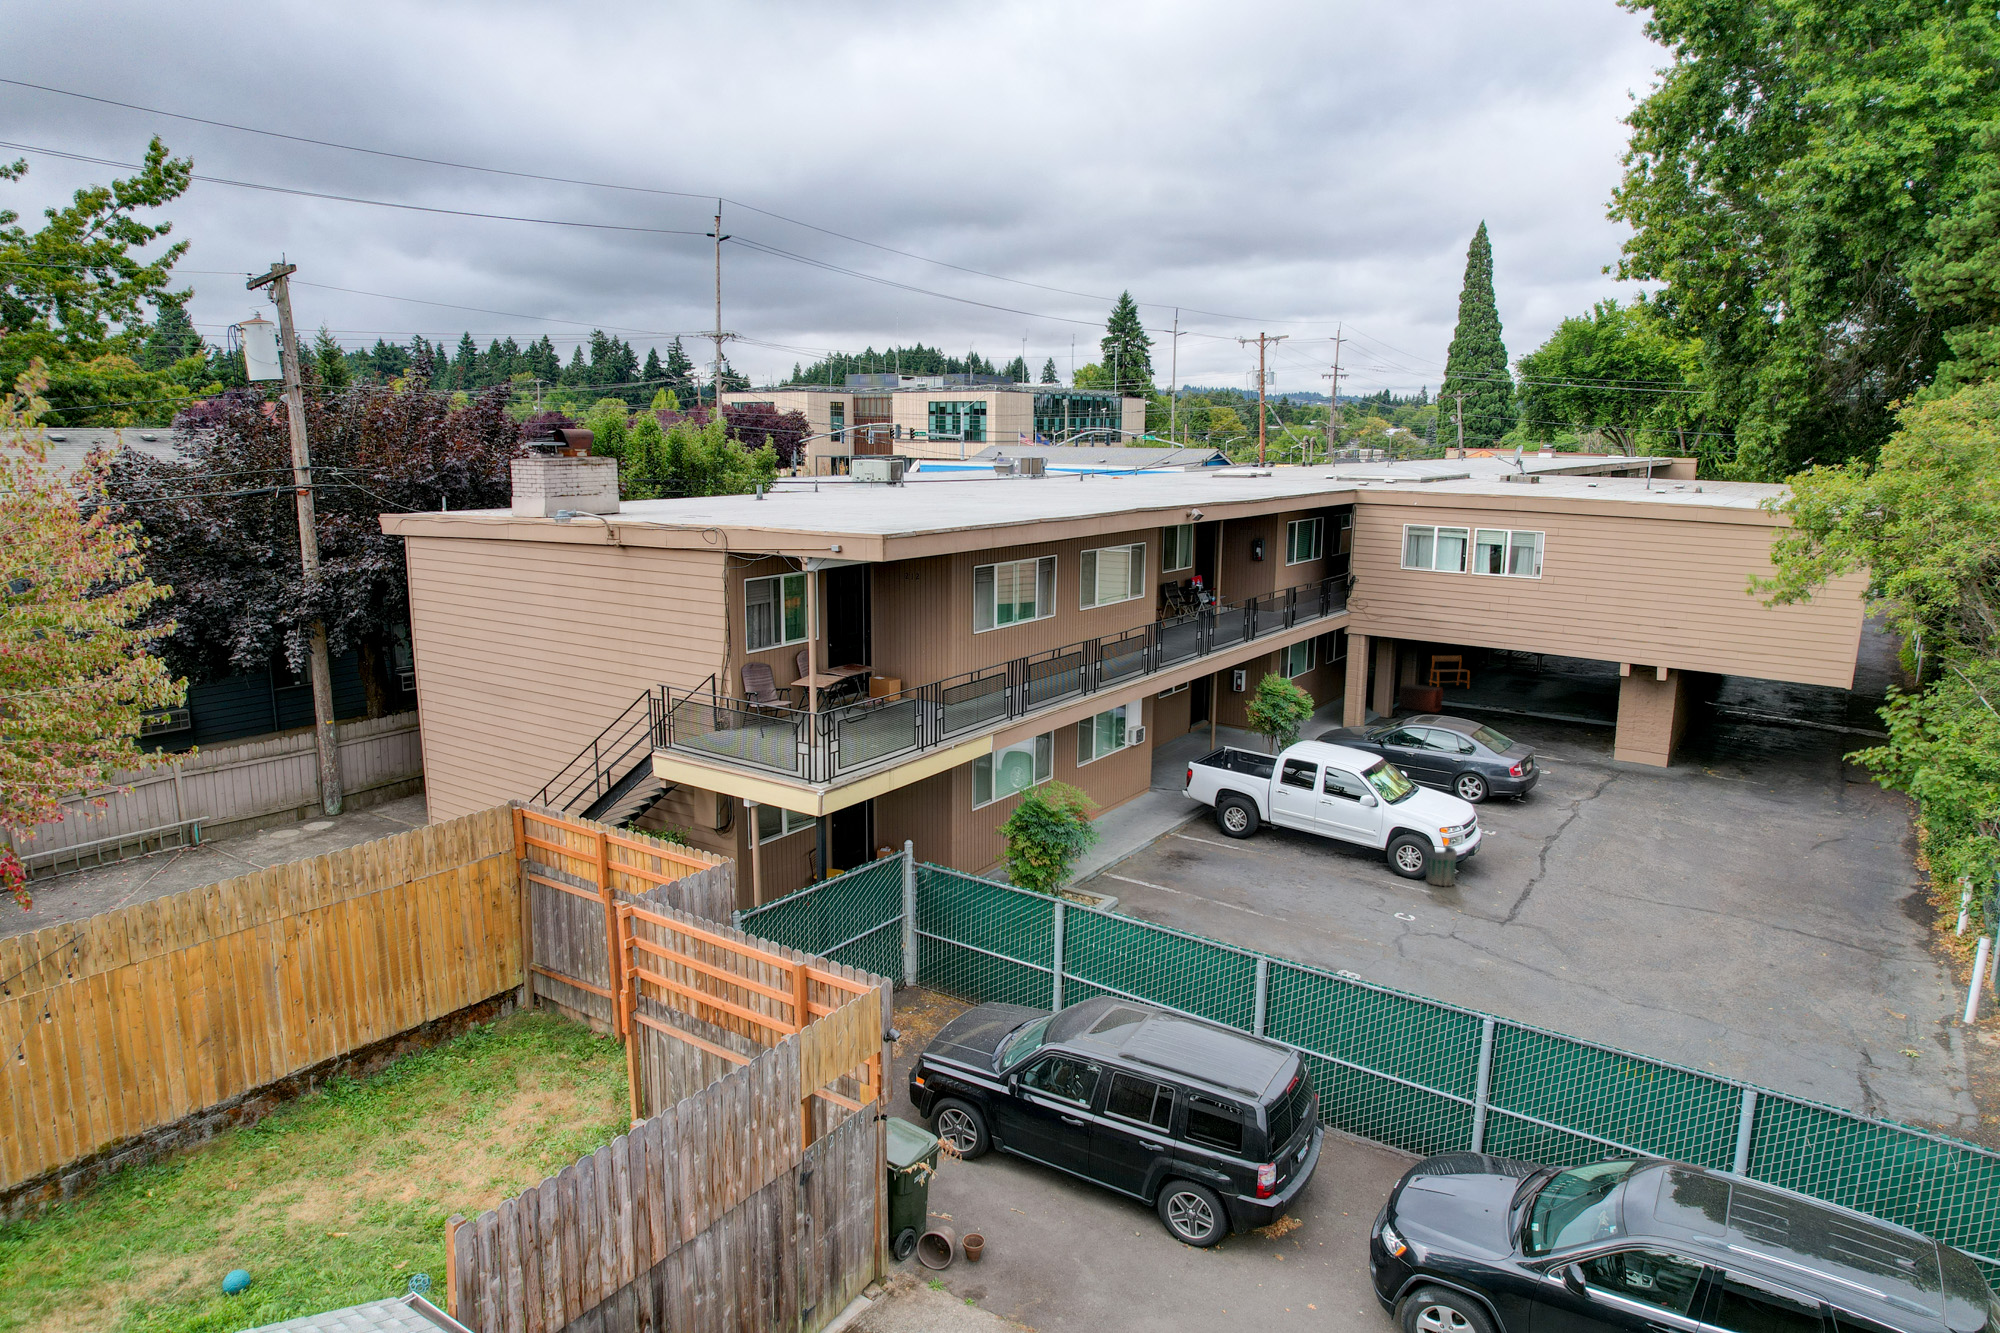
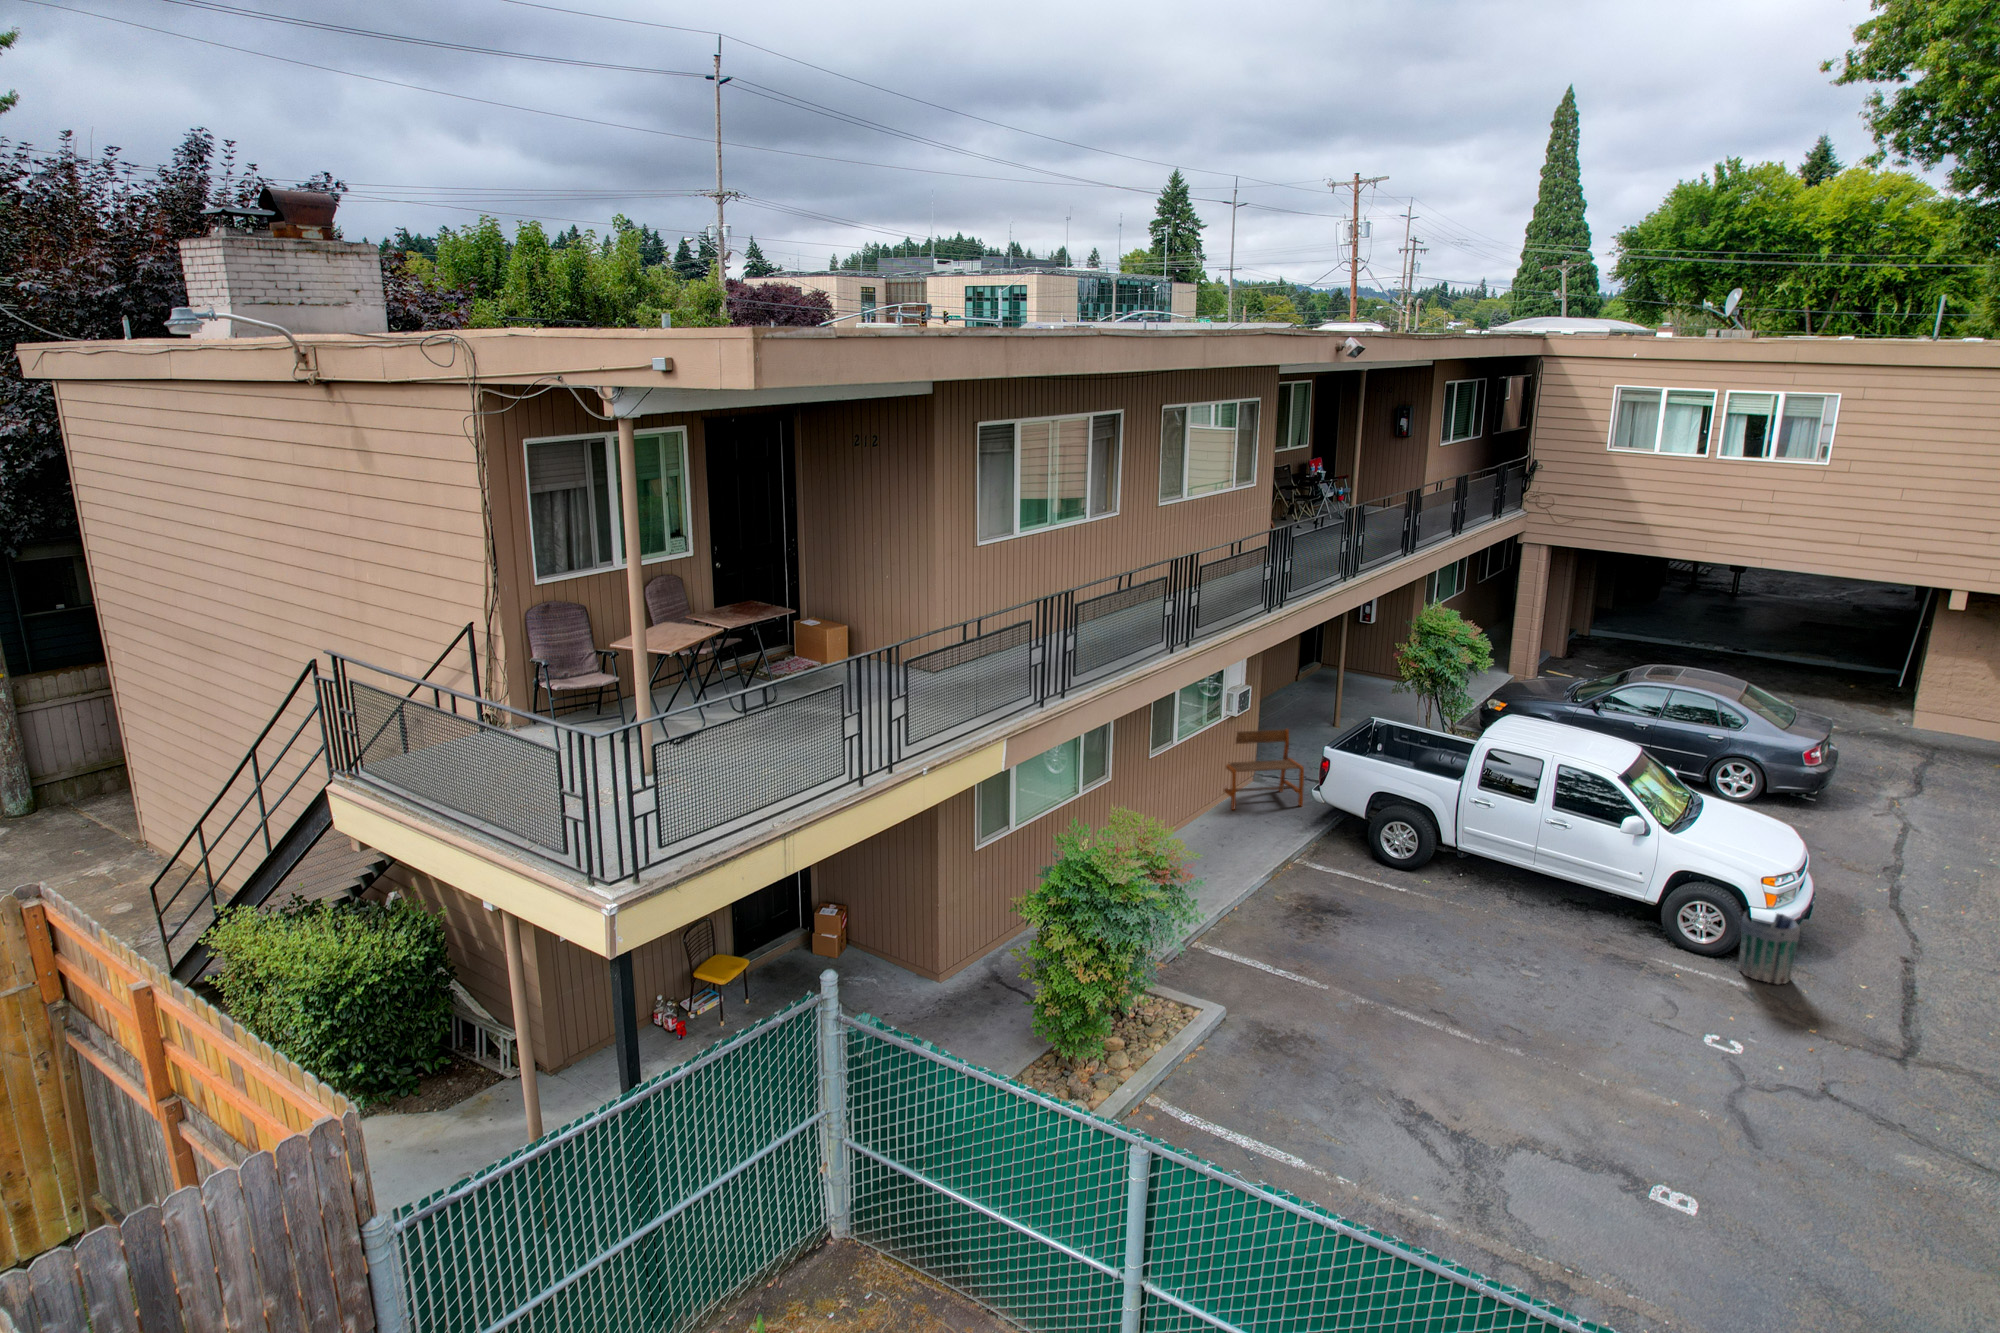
bench: present [1429,655,1470,689] -> present [1224,729,1304,810]
storage cabinet: present [1398,684,1443,712] -> none [1571,607,1635,647]

